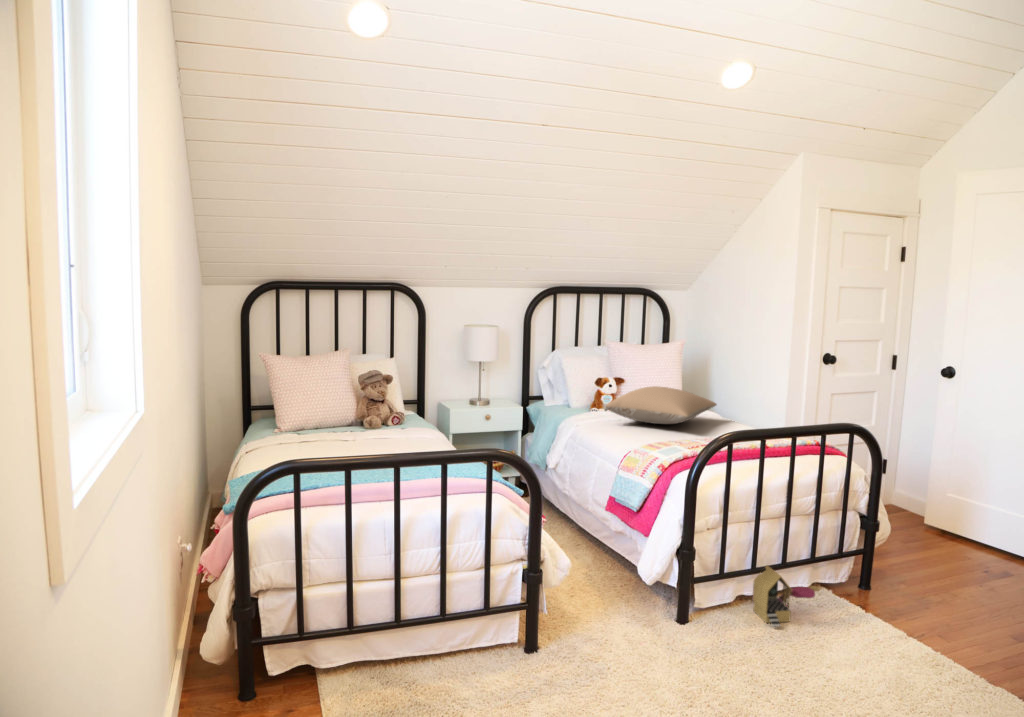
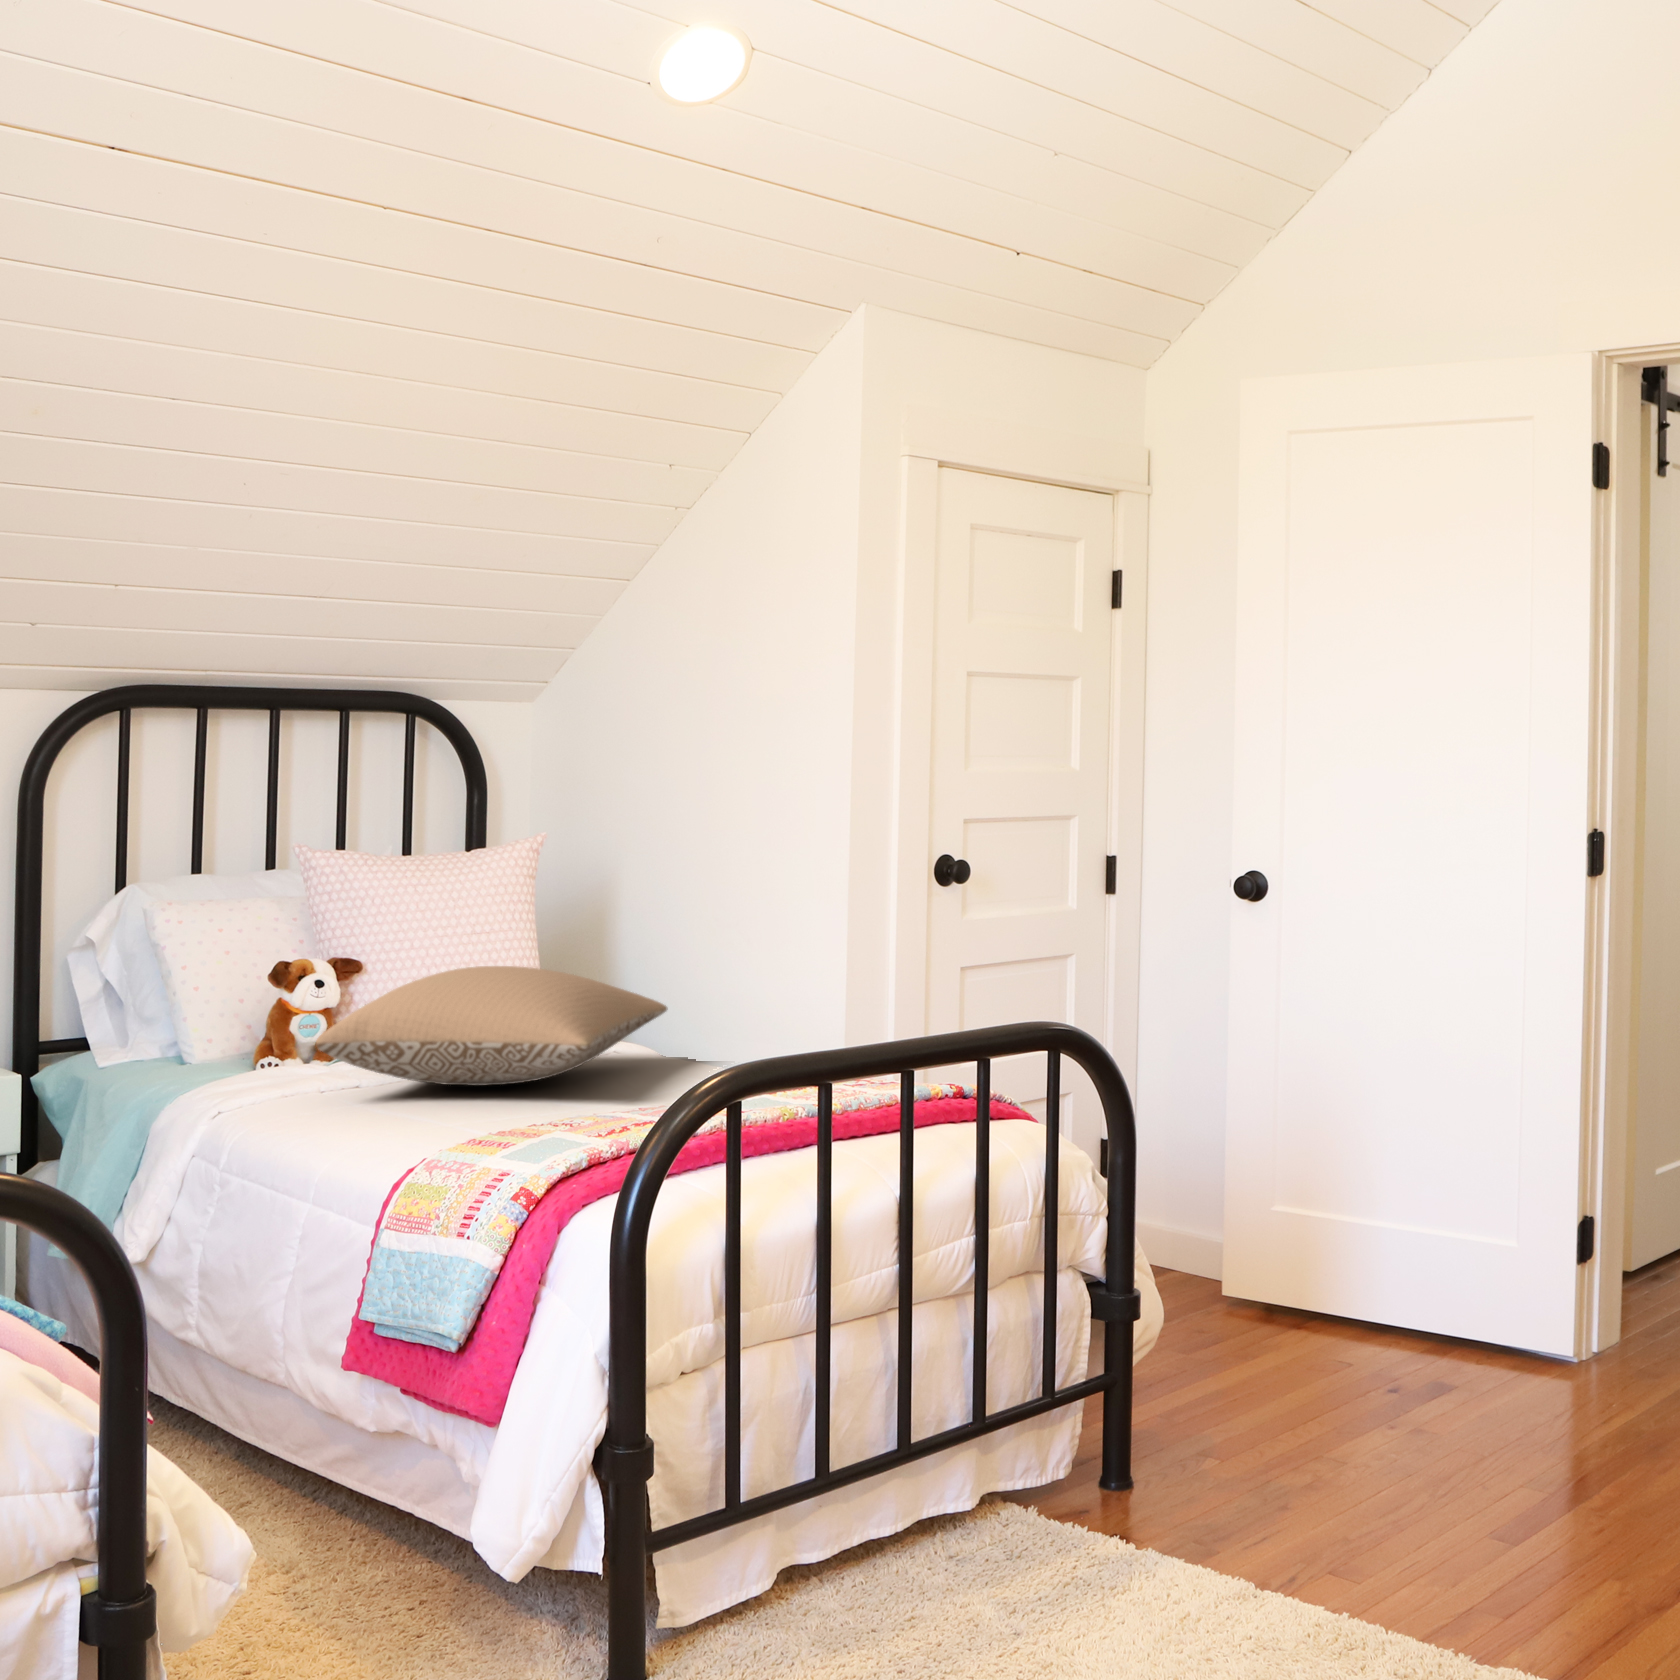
toy house: present [753,566,820,627] -> none [823,1457,1006,1637]

